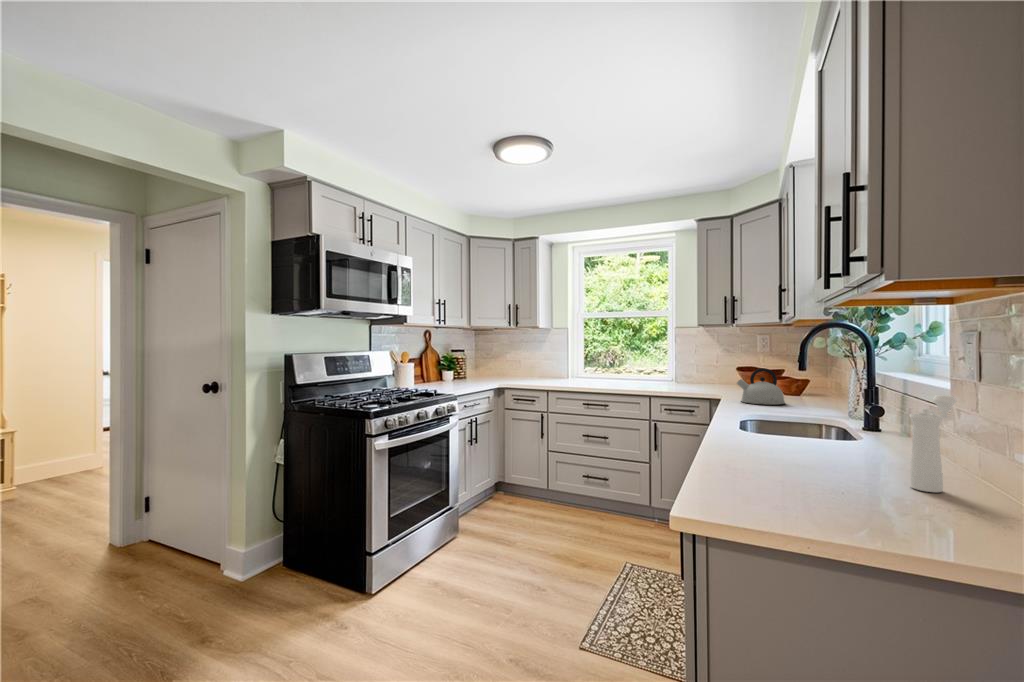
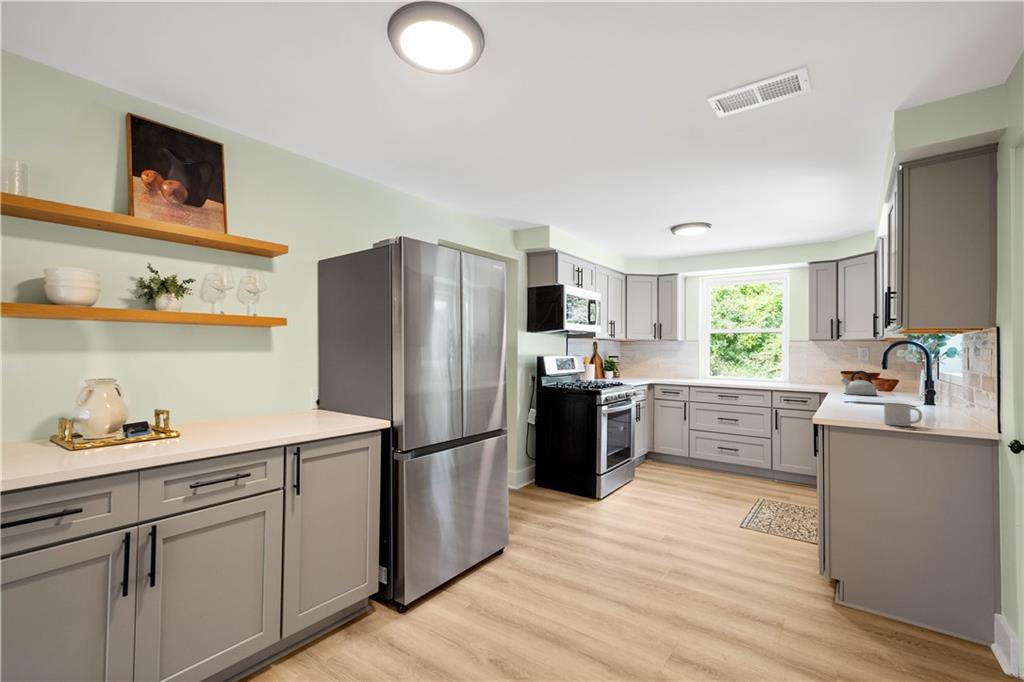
pepper mill: present [910,395,956,492] -> none [929,378,955,421]
mug: none [835,468,928,537] -> present [884,403,922,426]

